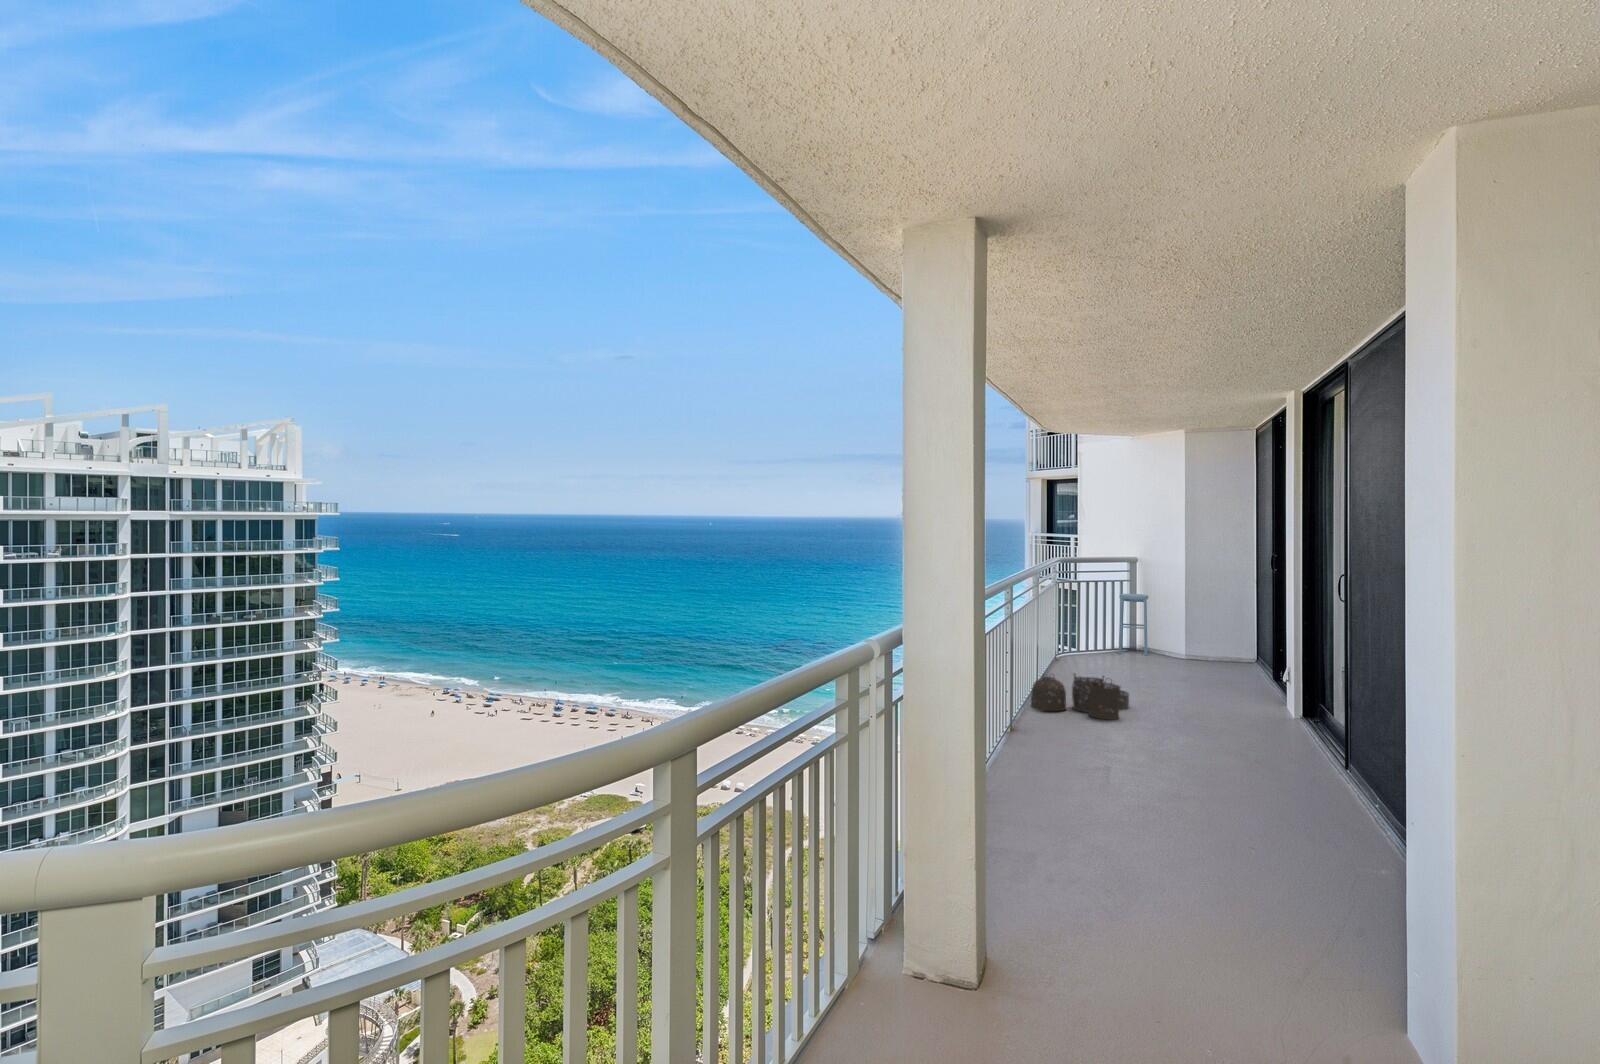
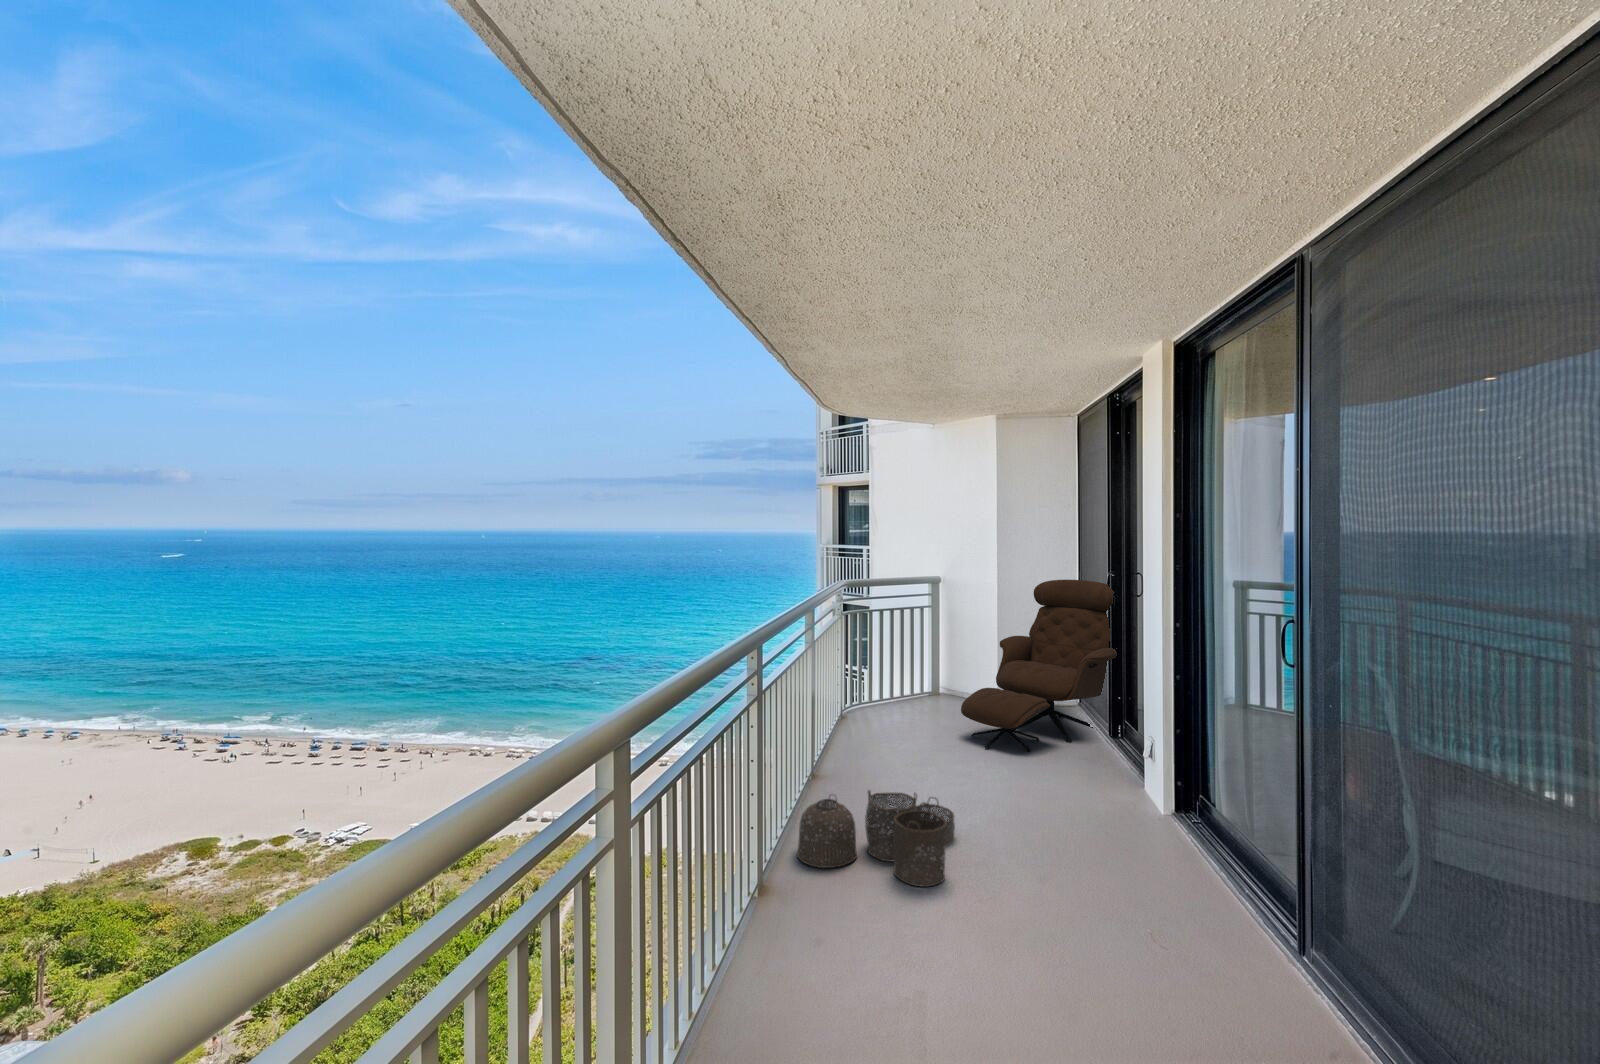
lounge chair: none [1147,560,1280,681] -> present [961,580,1117,751]
stool: present [1118,594,1148,656] -> none [920,622,954,700]

